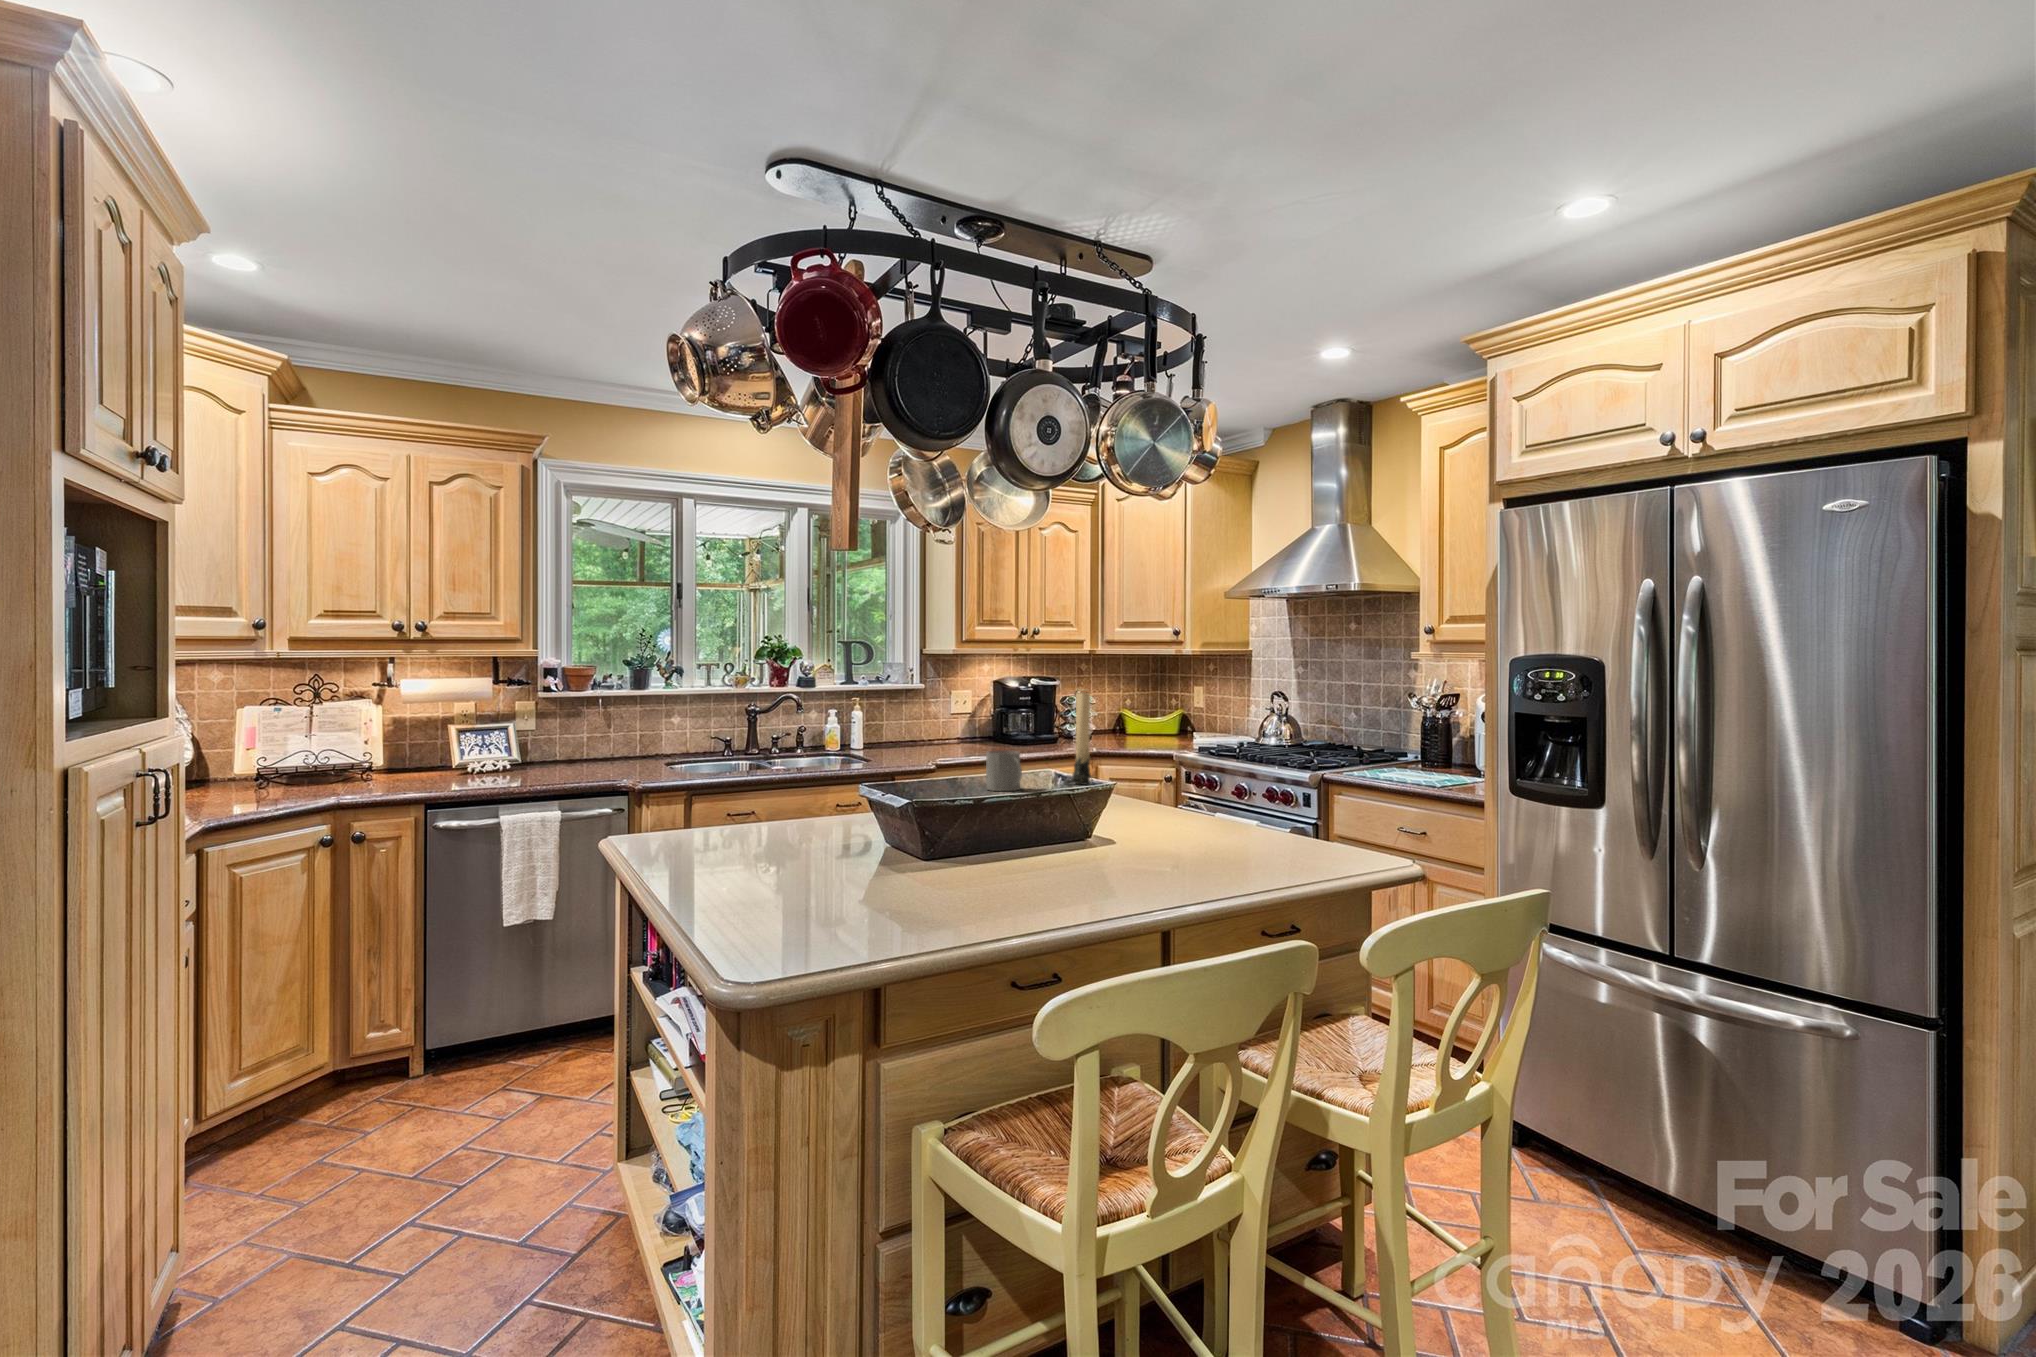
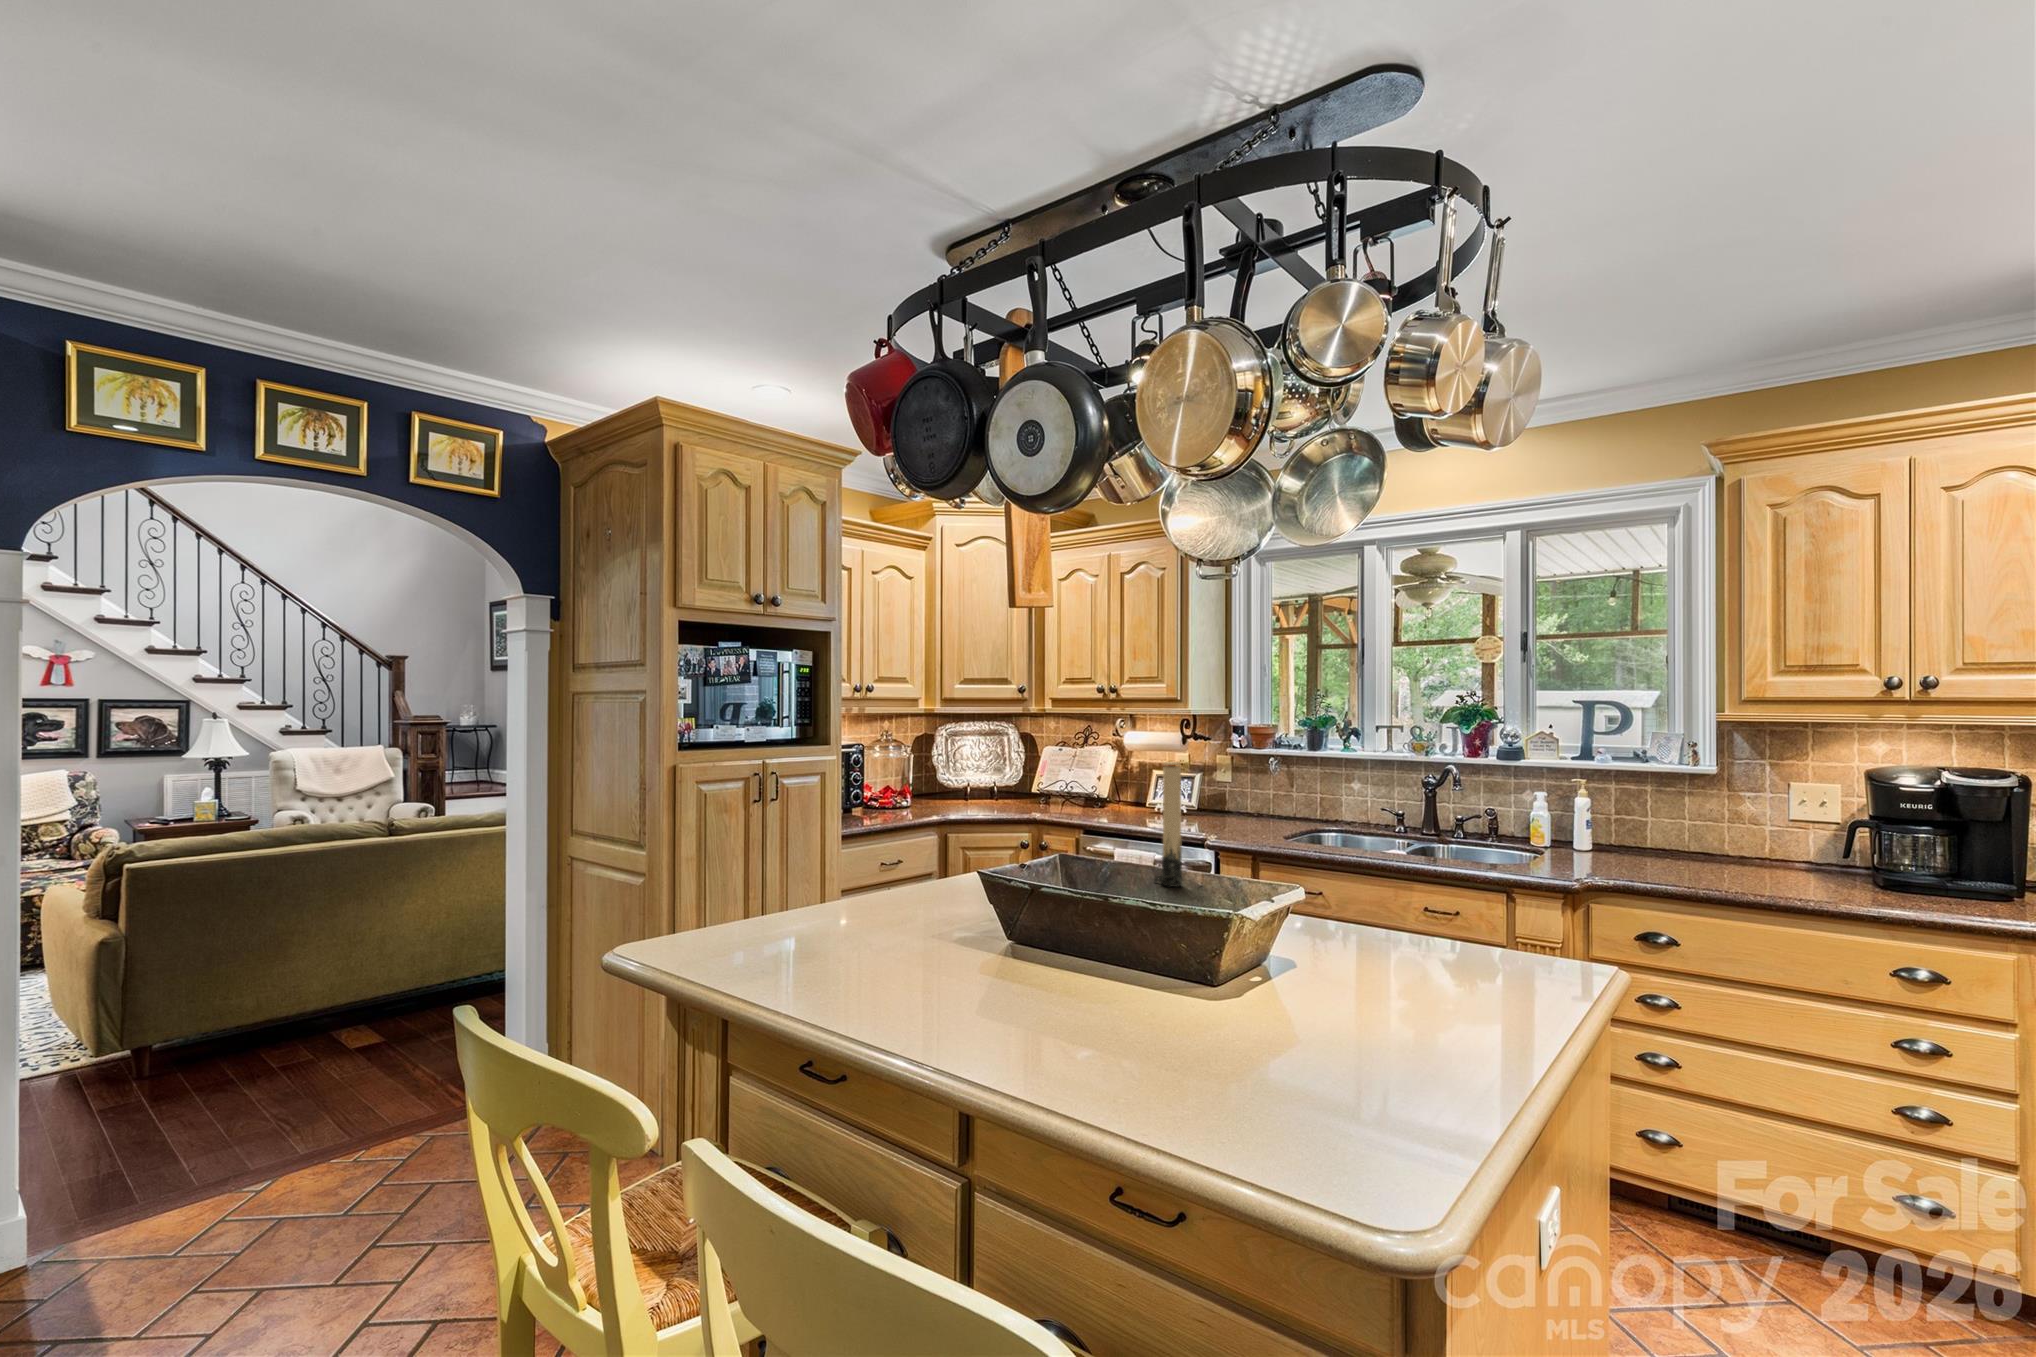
mug: present [986,750,1022,791] -> none [1064,825,1104,873]

